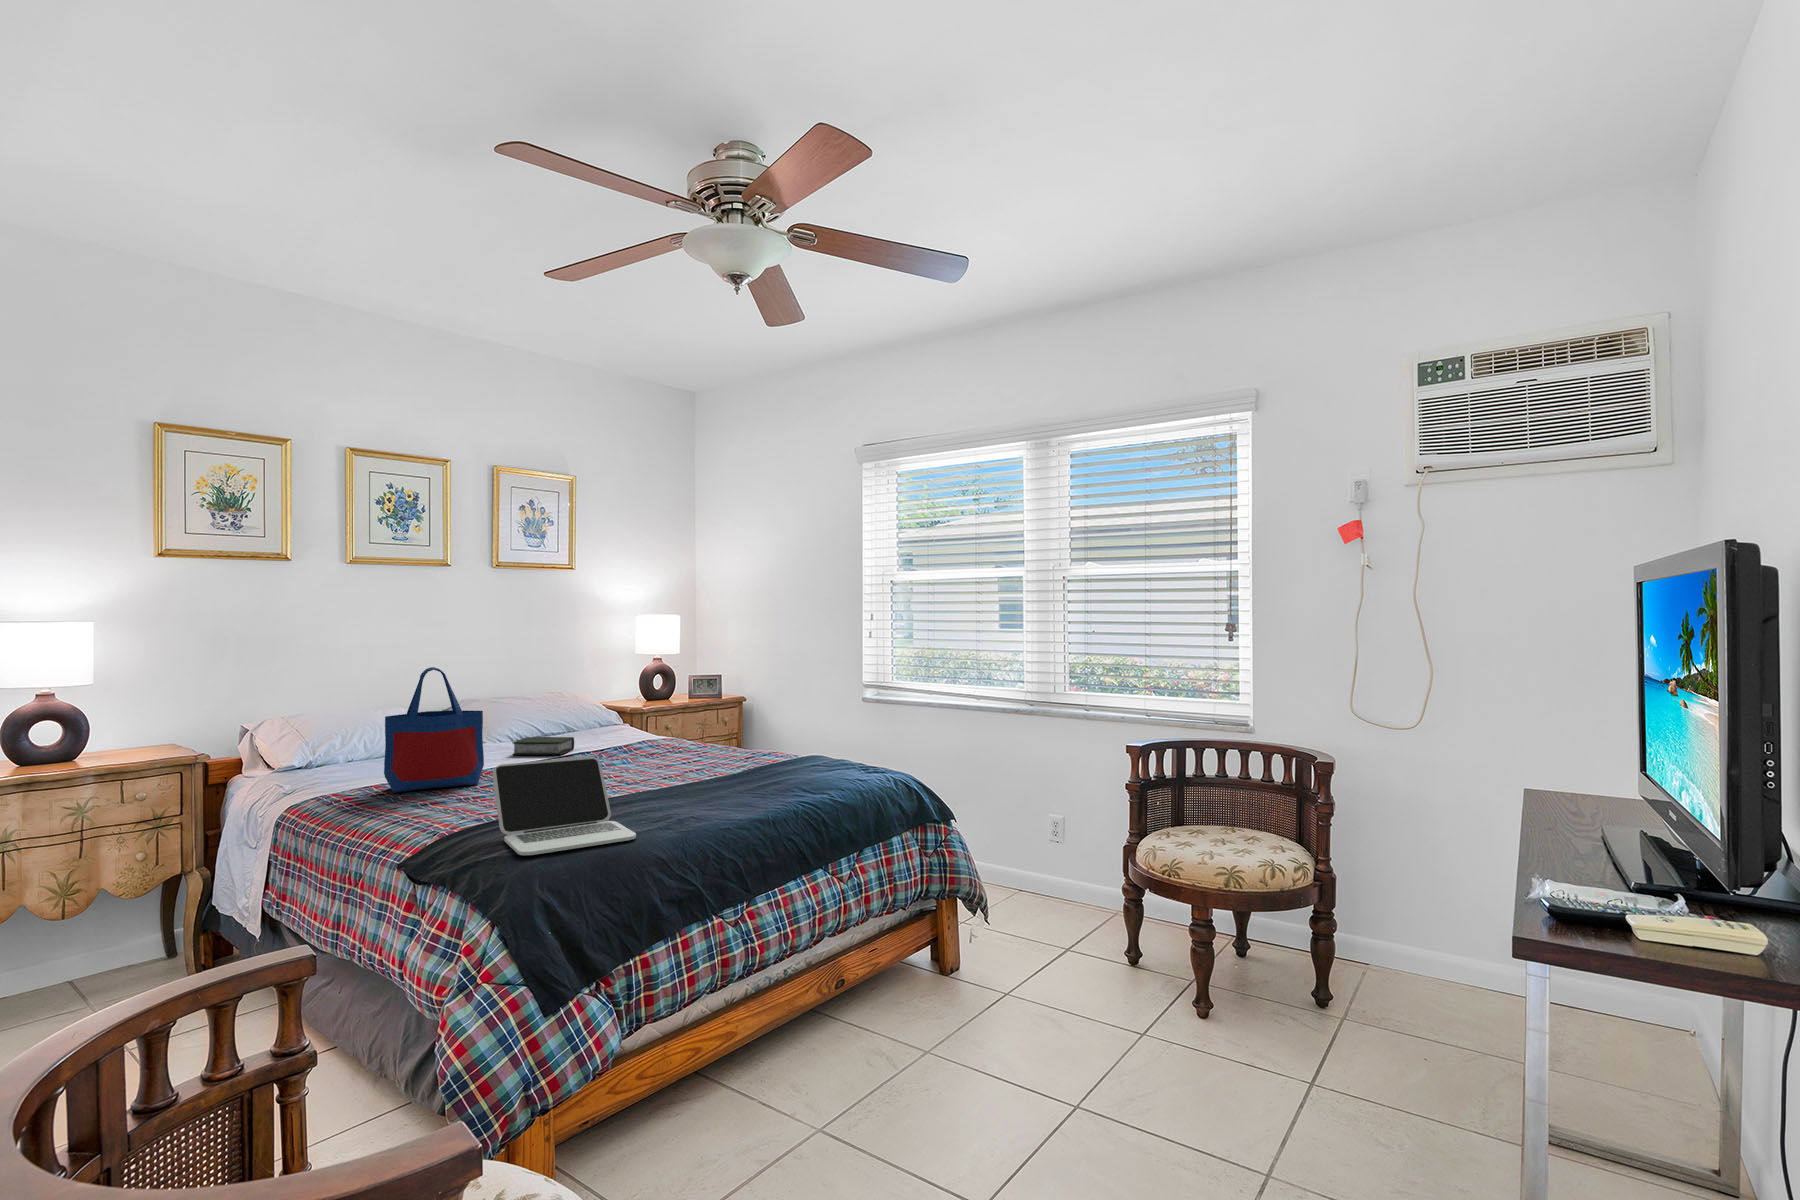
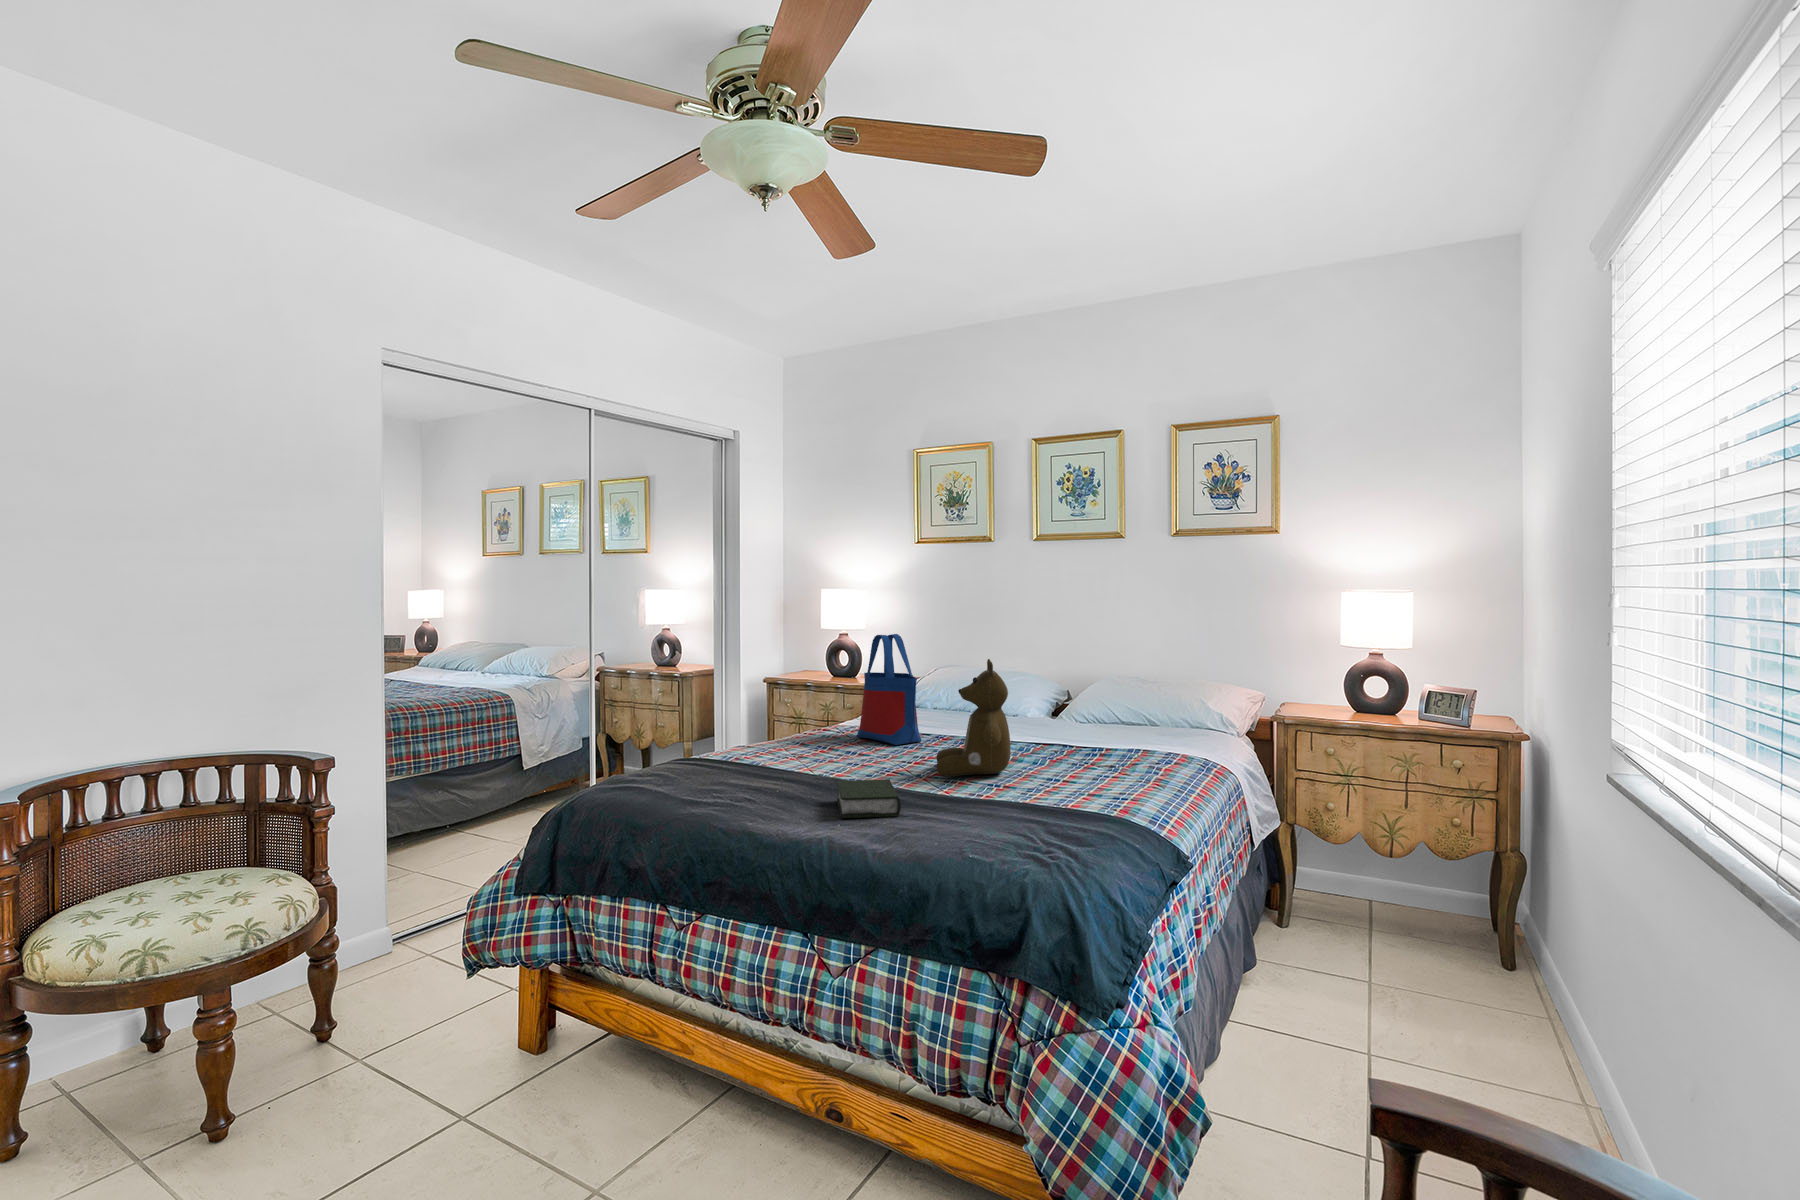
teddy bear: none [600,676,682,778] -> present [936,659,1010,776]
book: present [512,737,574,755] -> present [837,779,901,818]
laptop: present [492,756,636,855] -> none [634,718,783,806]

